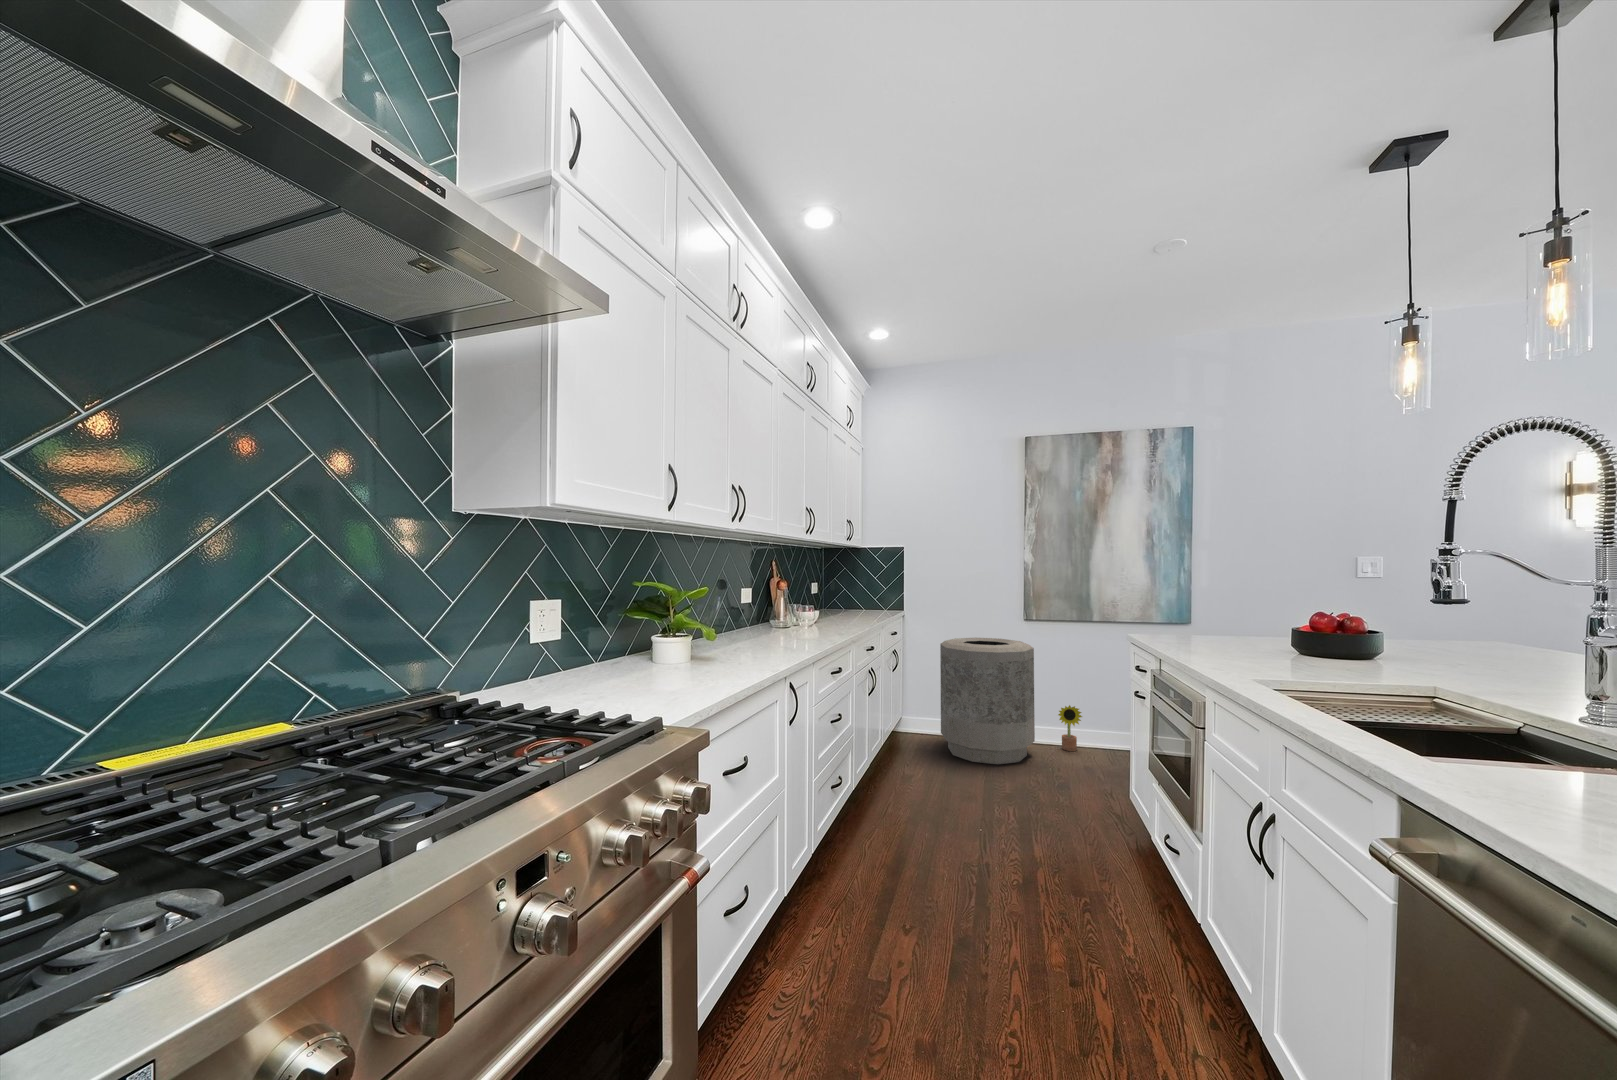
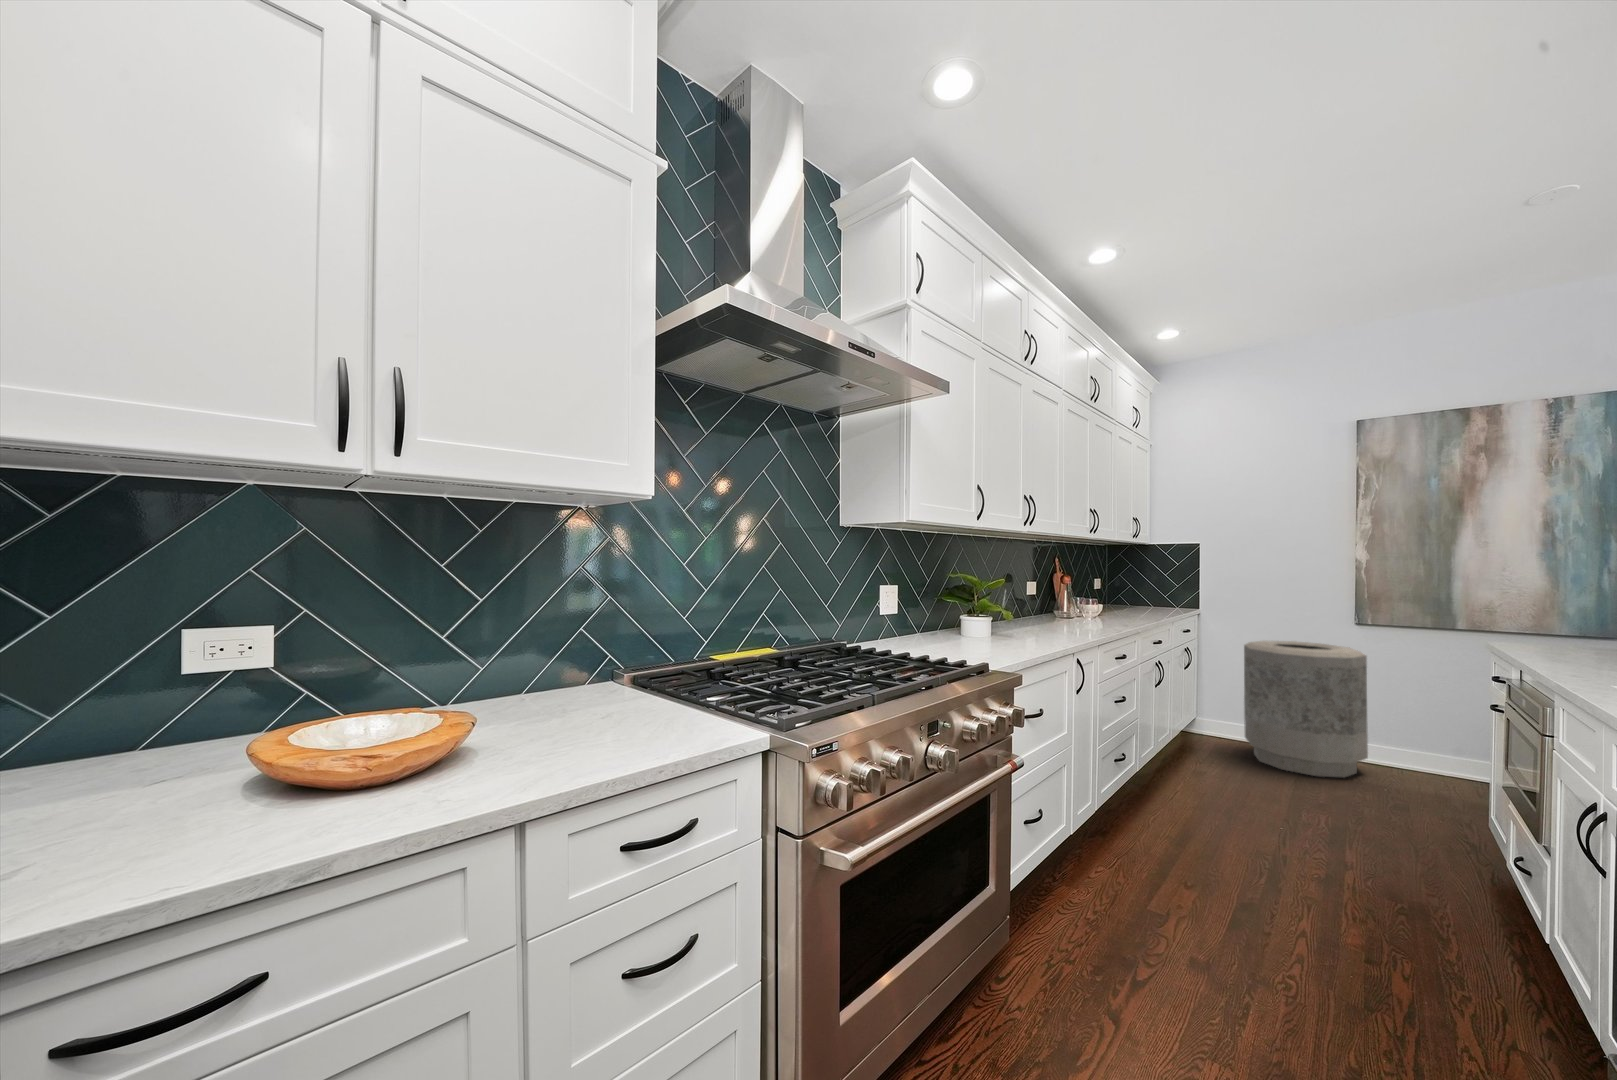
decorative plant: present [1058,705,1082,751] -> none [1402,723,1439,777]

